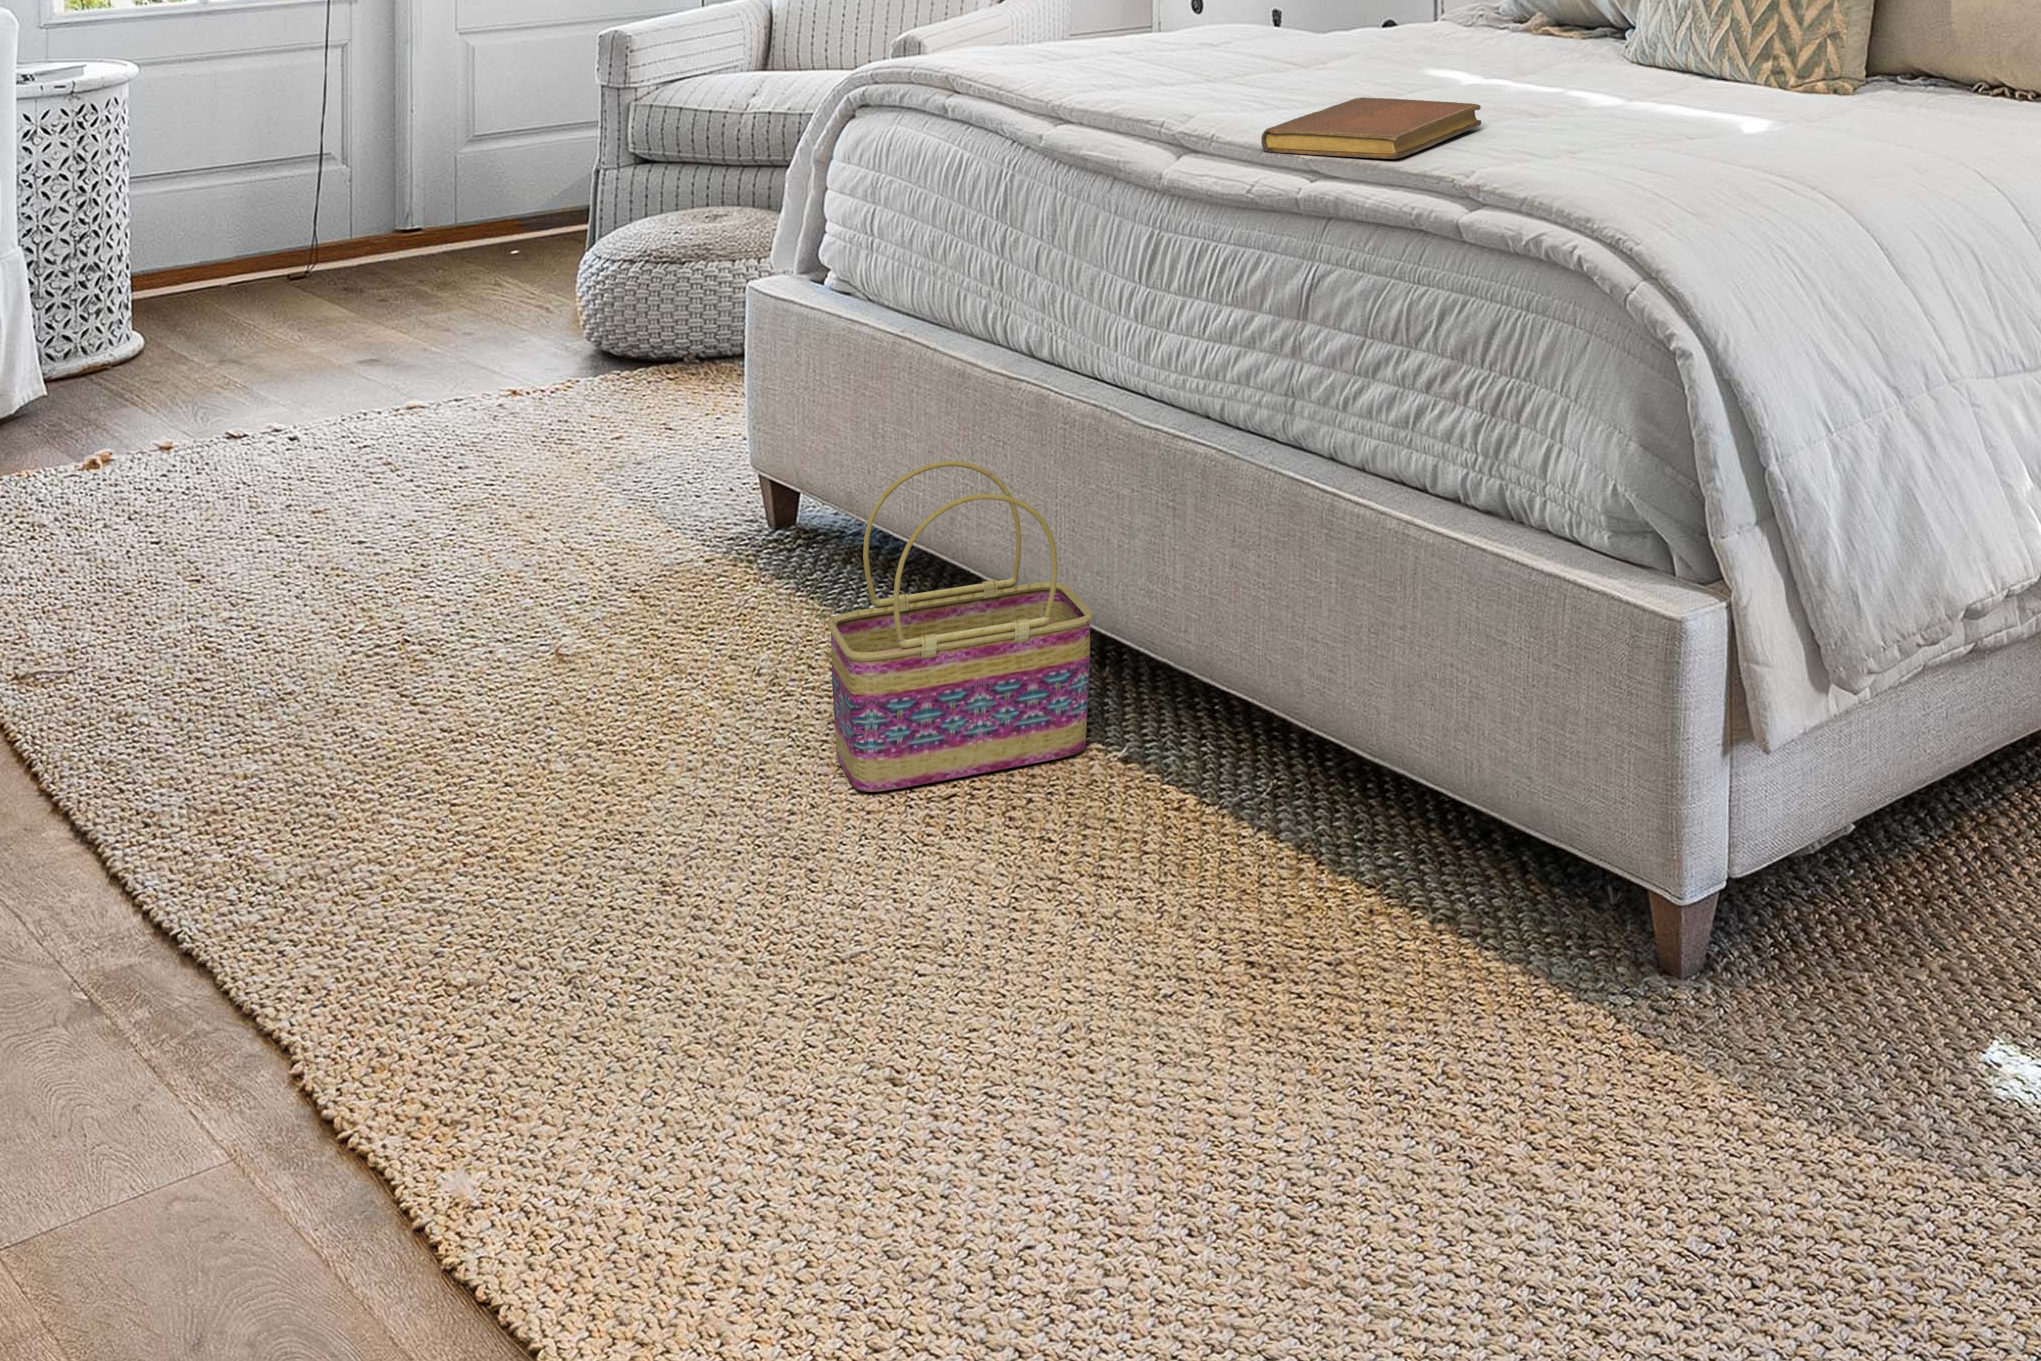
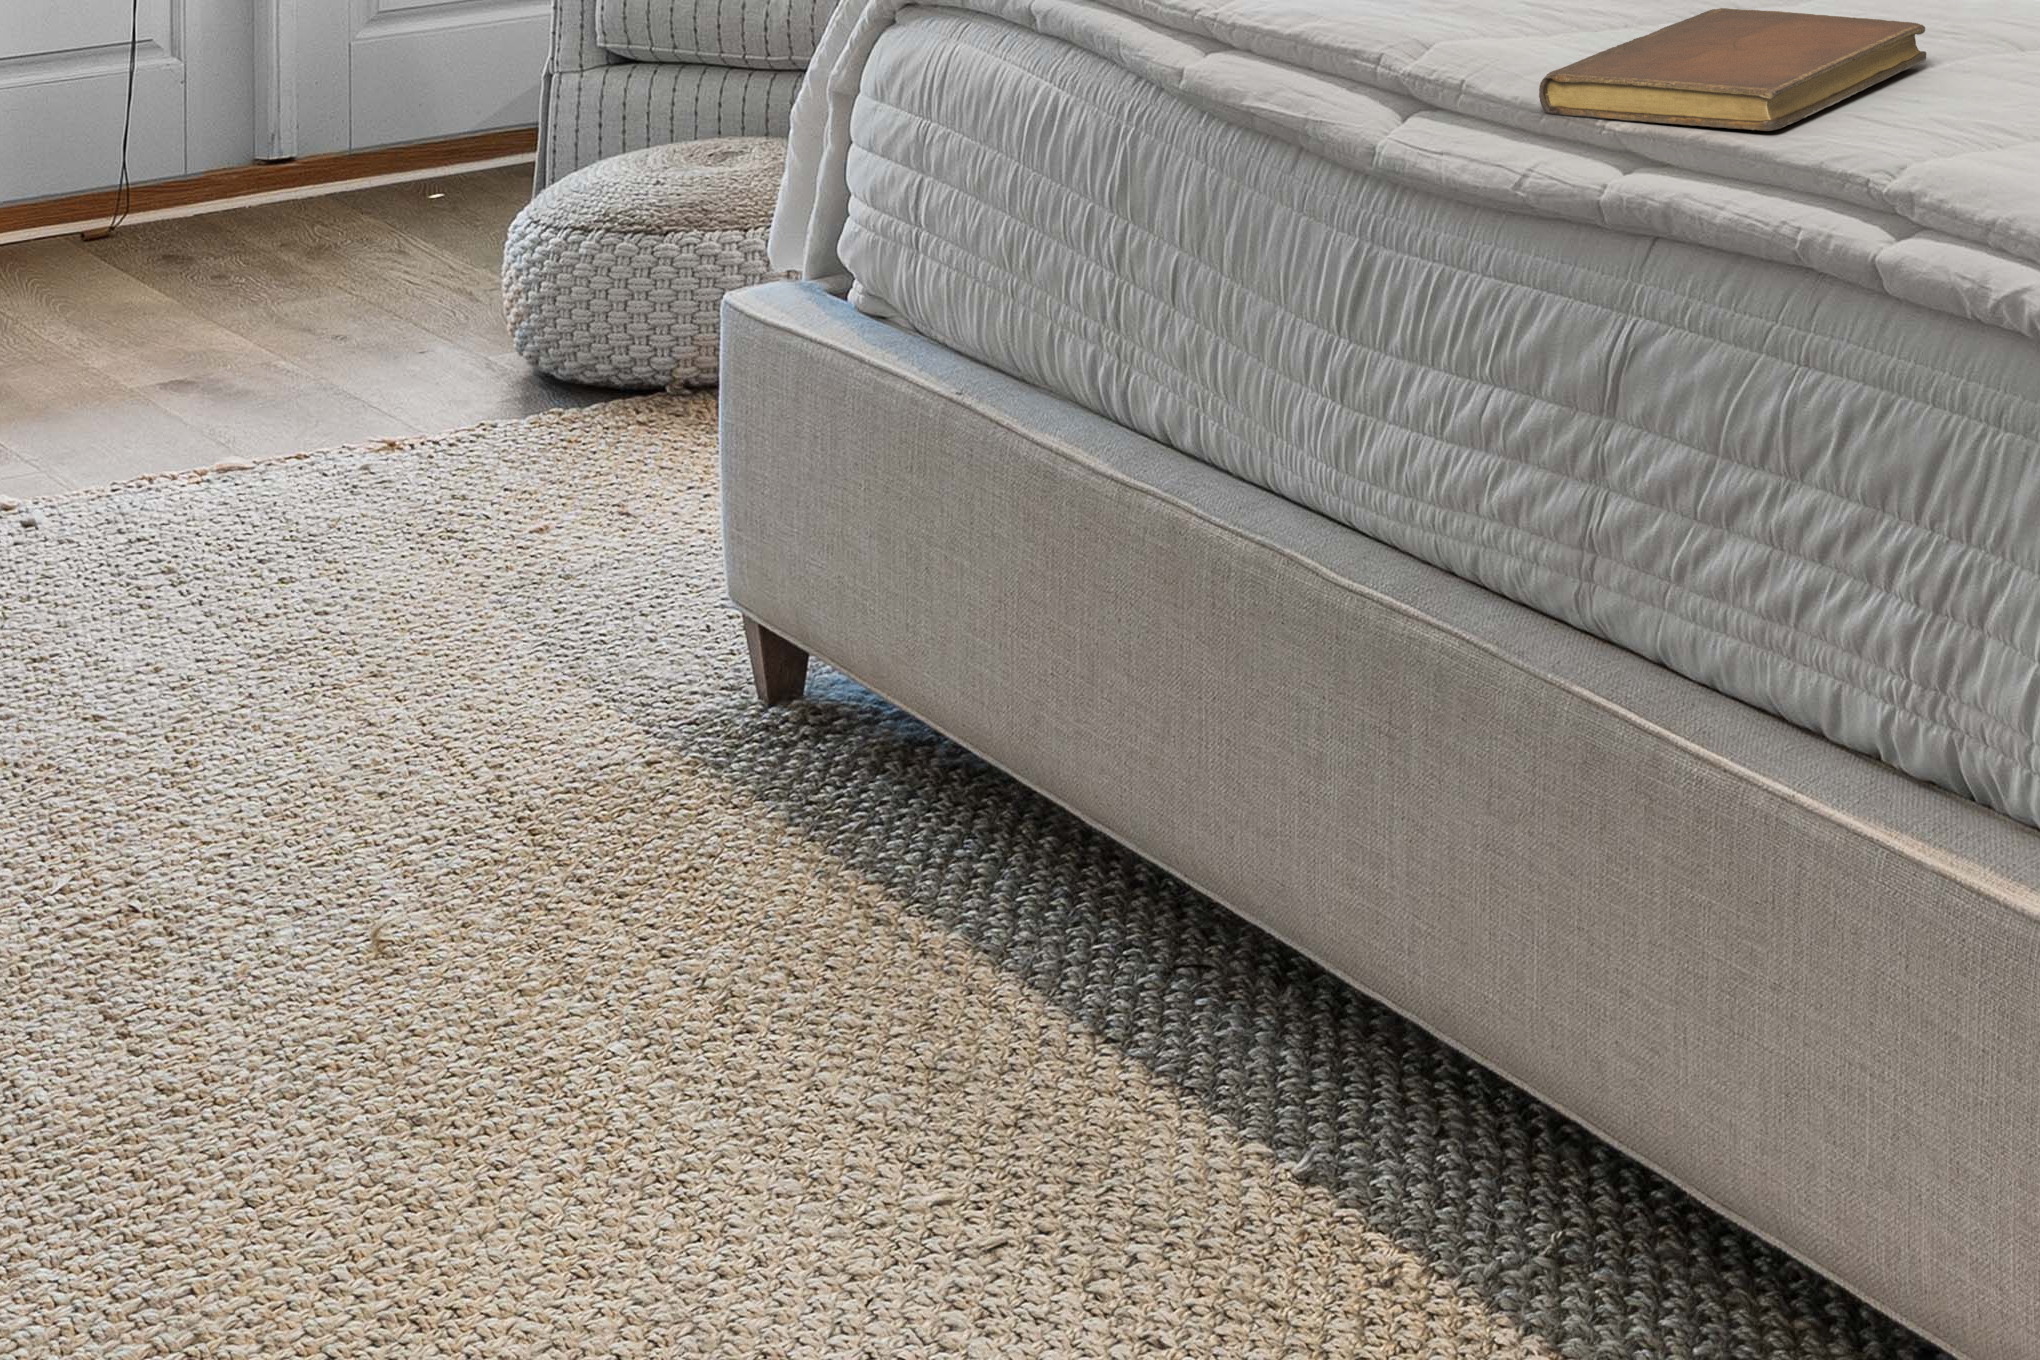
basket: present [828,461,1093,792] -> none [787,645,1246,1243]

